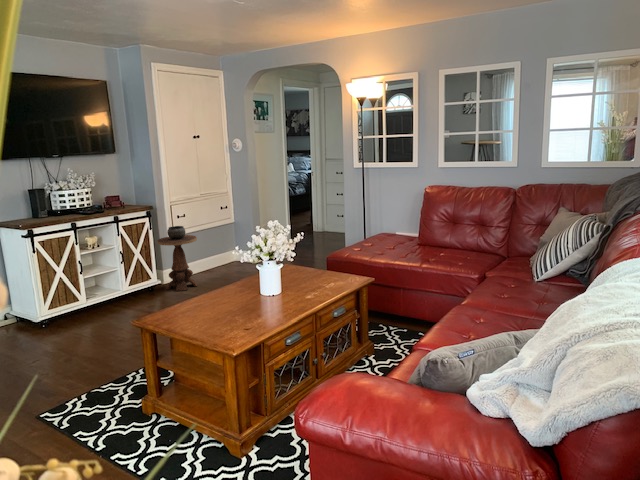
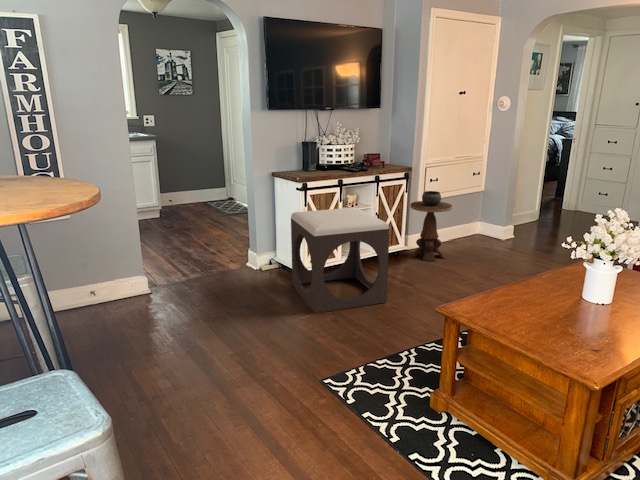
footstool: none [16,248,129,358] -> present [291,207,389,313]

